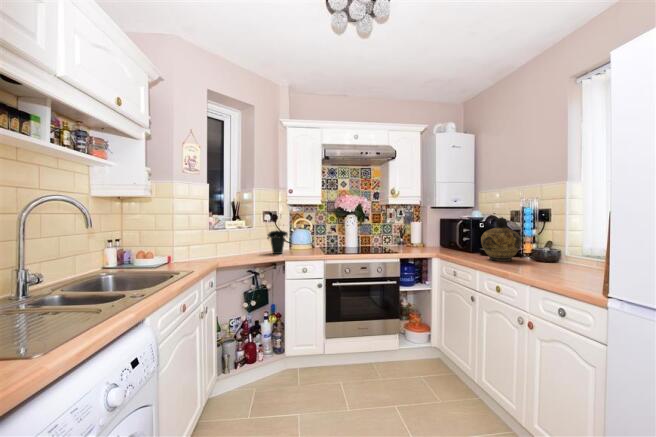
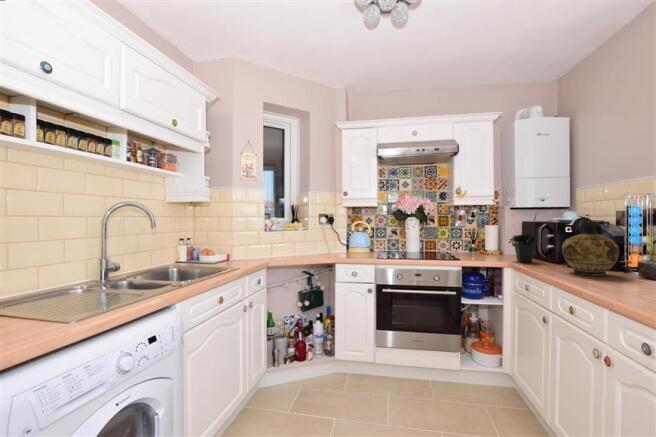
potted plant: present [267,230,288,254] -> present [509,215,539,262]

